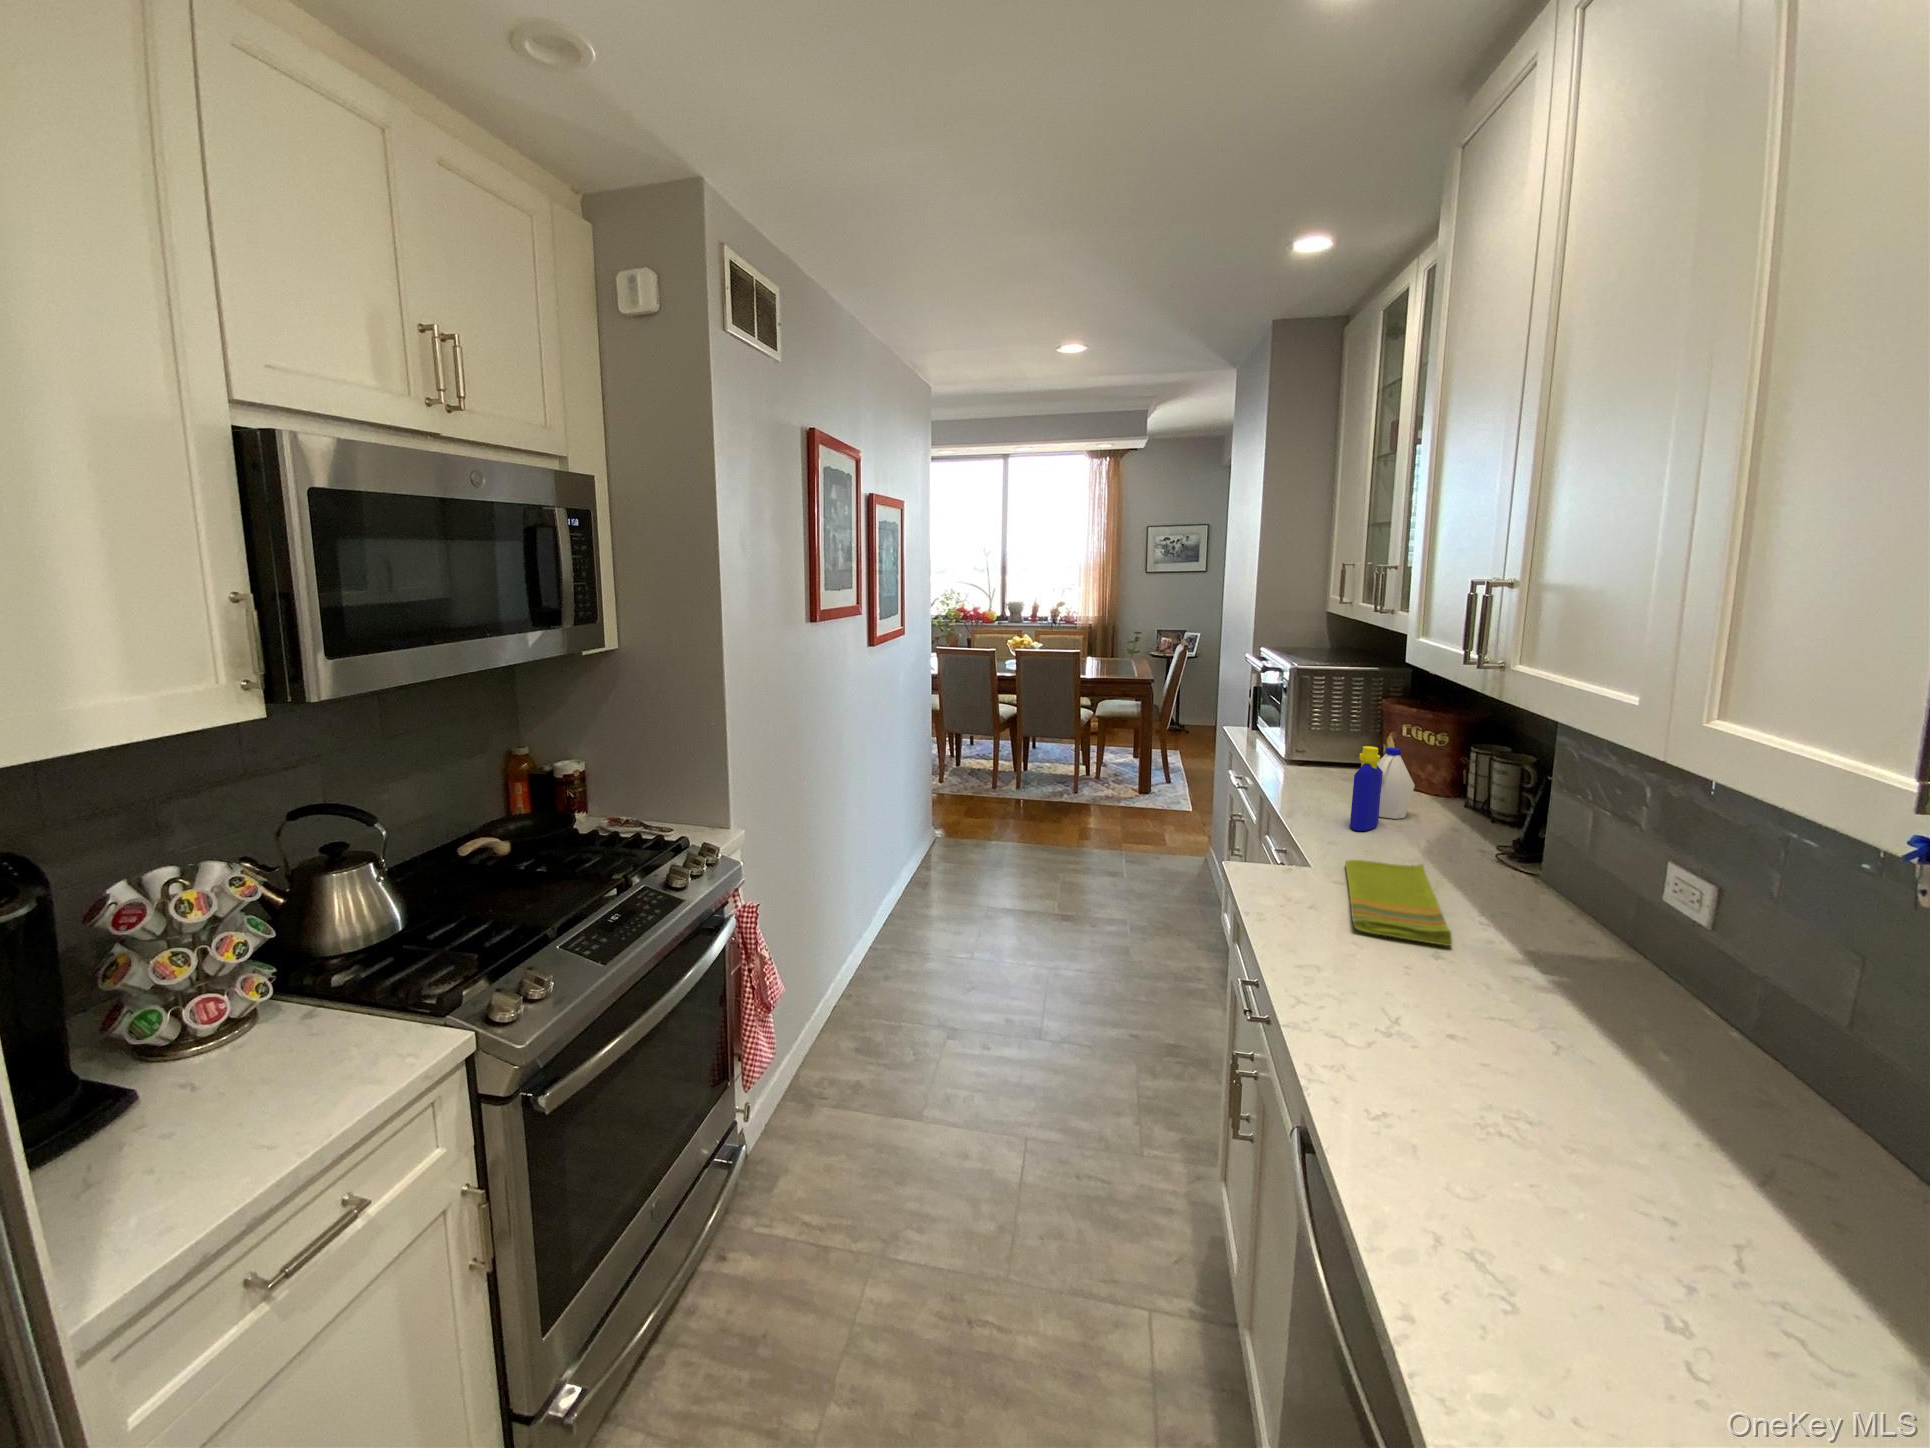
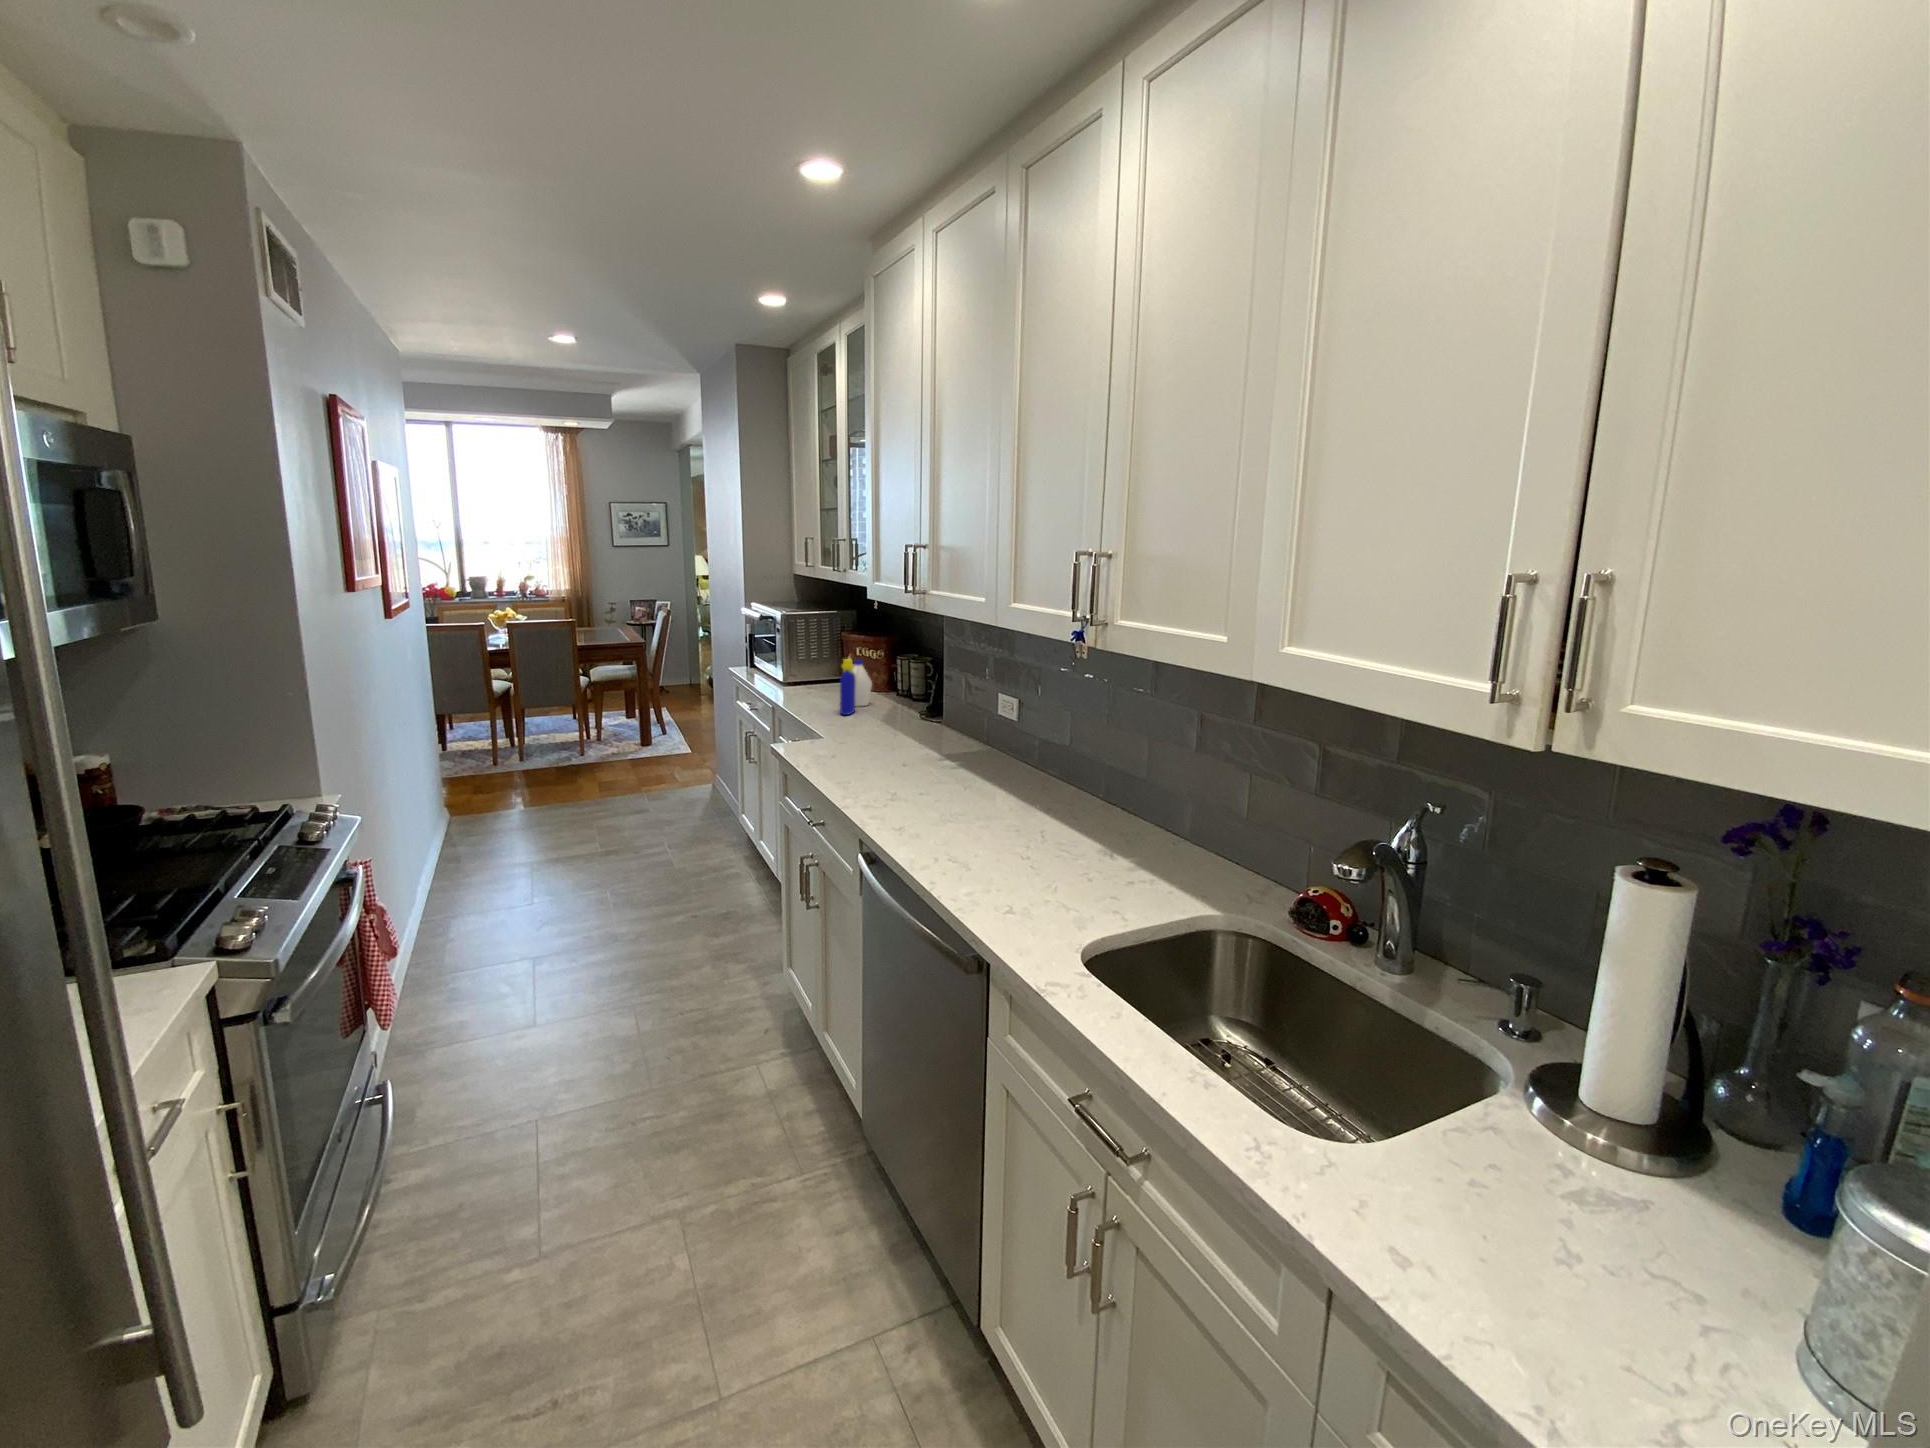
dish towel: present [1345,860,1452,946] -> none [846,724,912,761]

